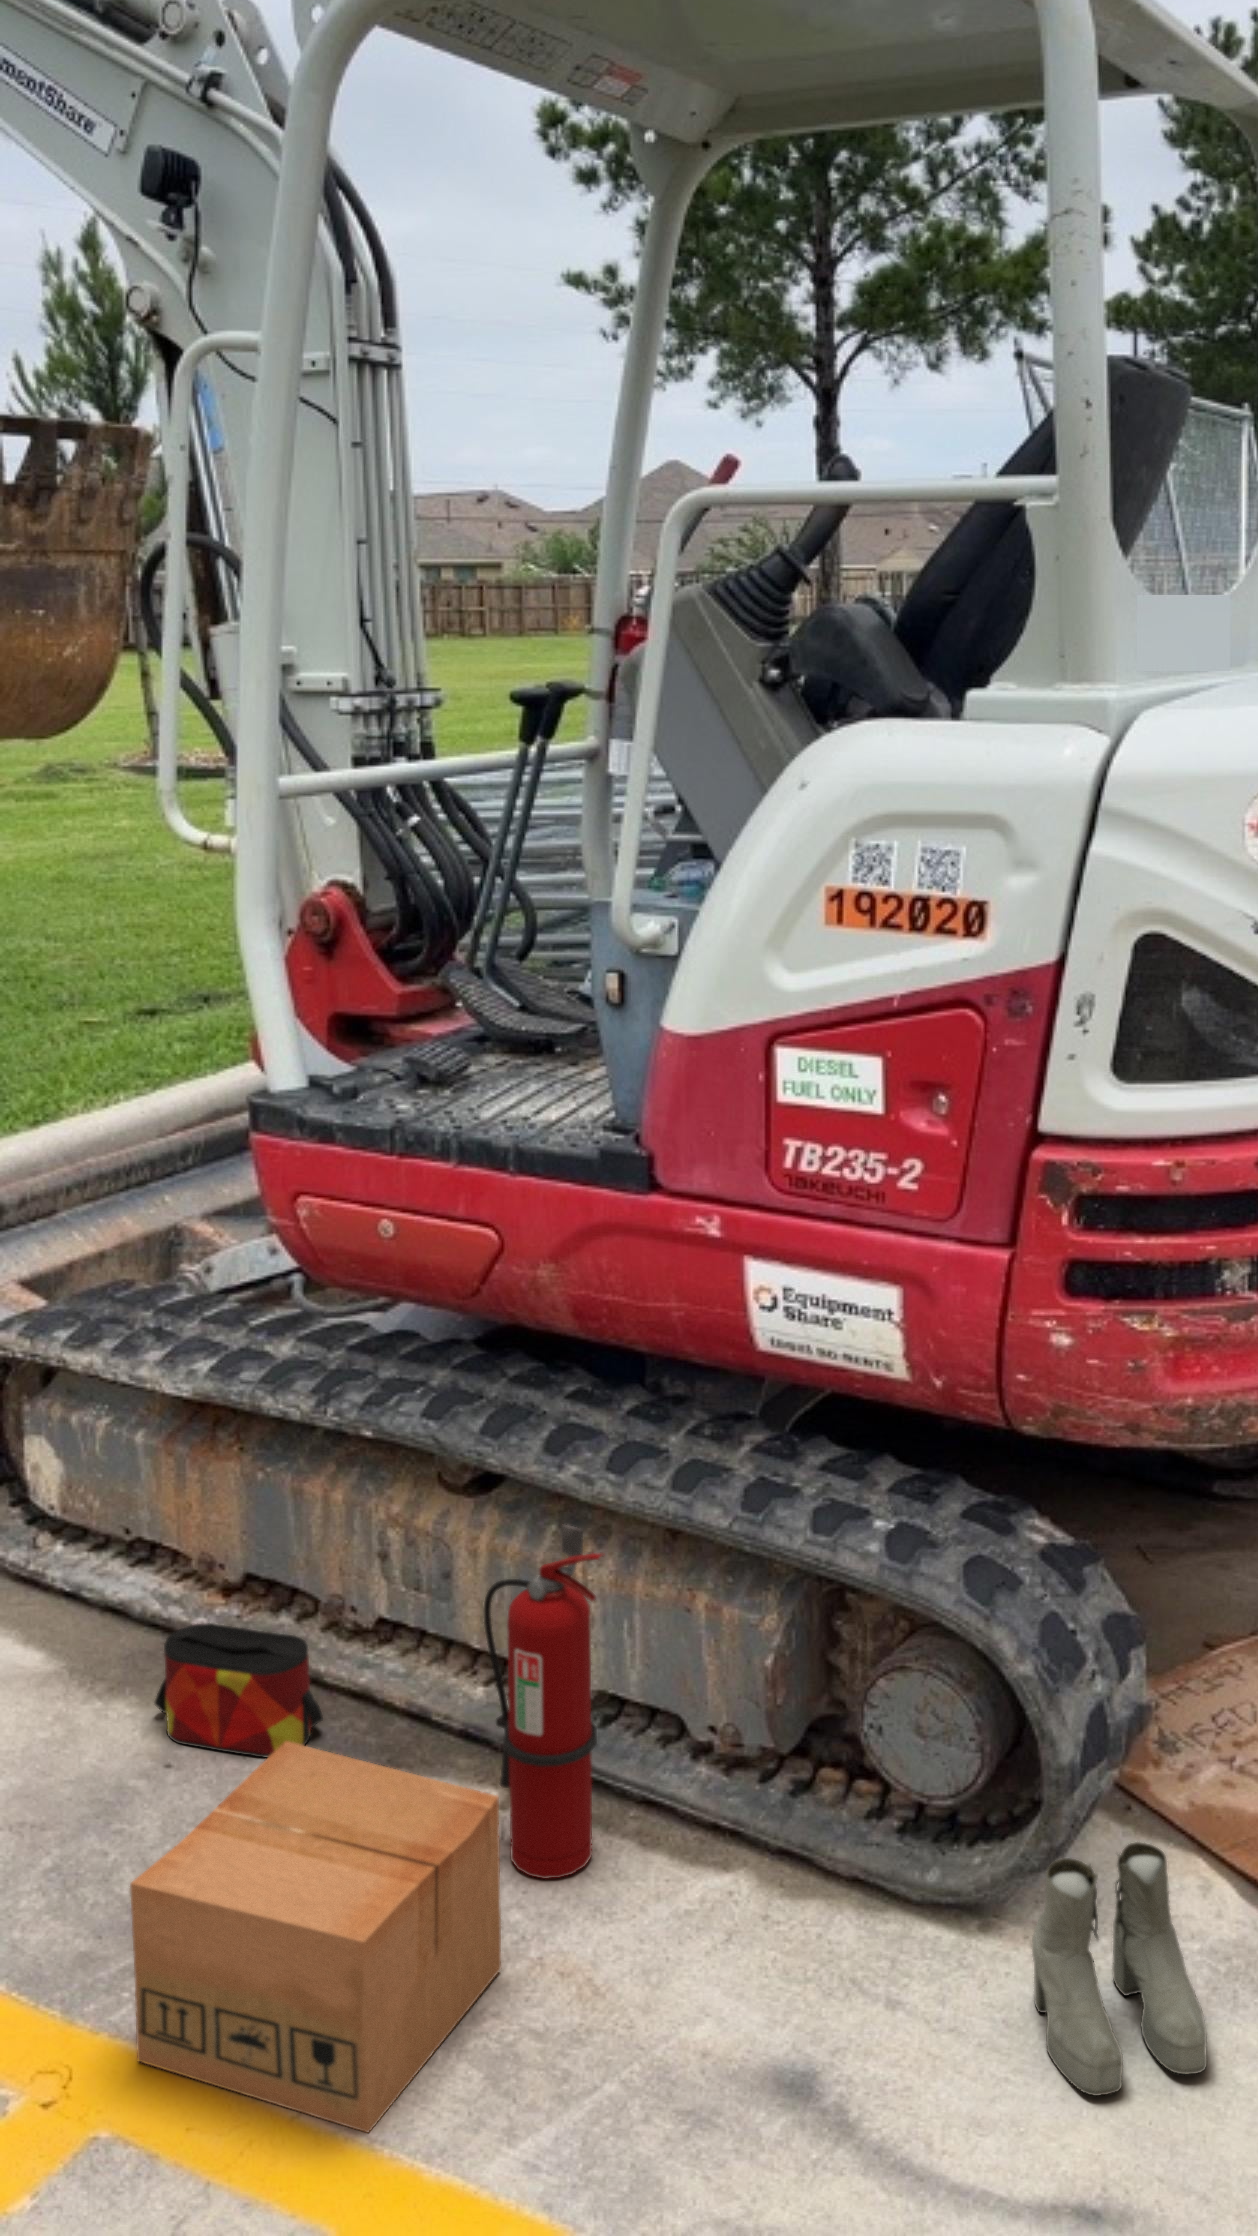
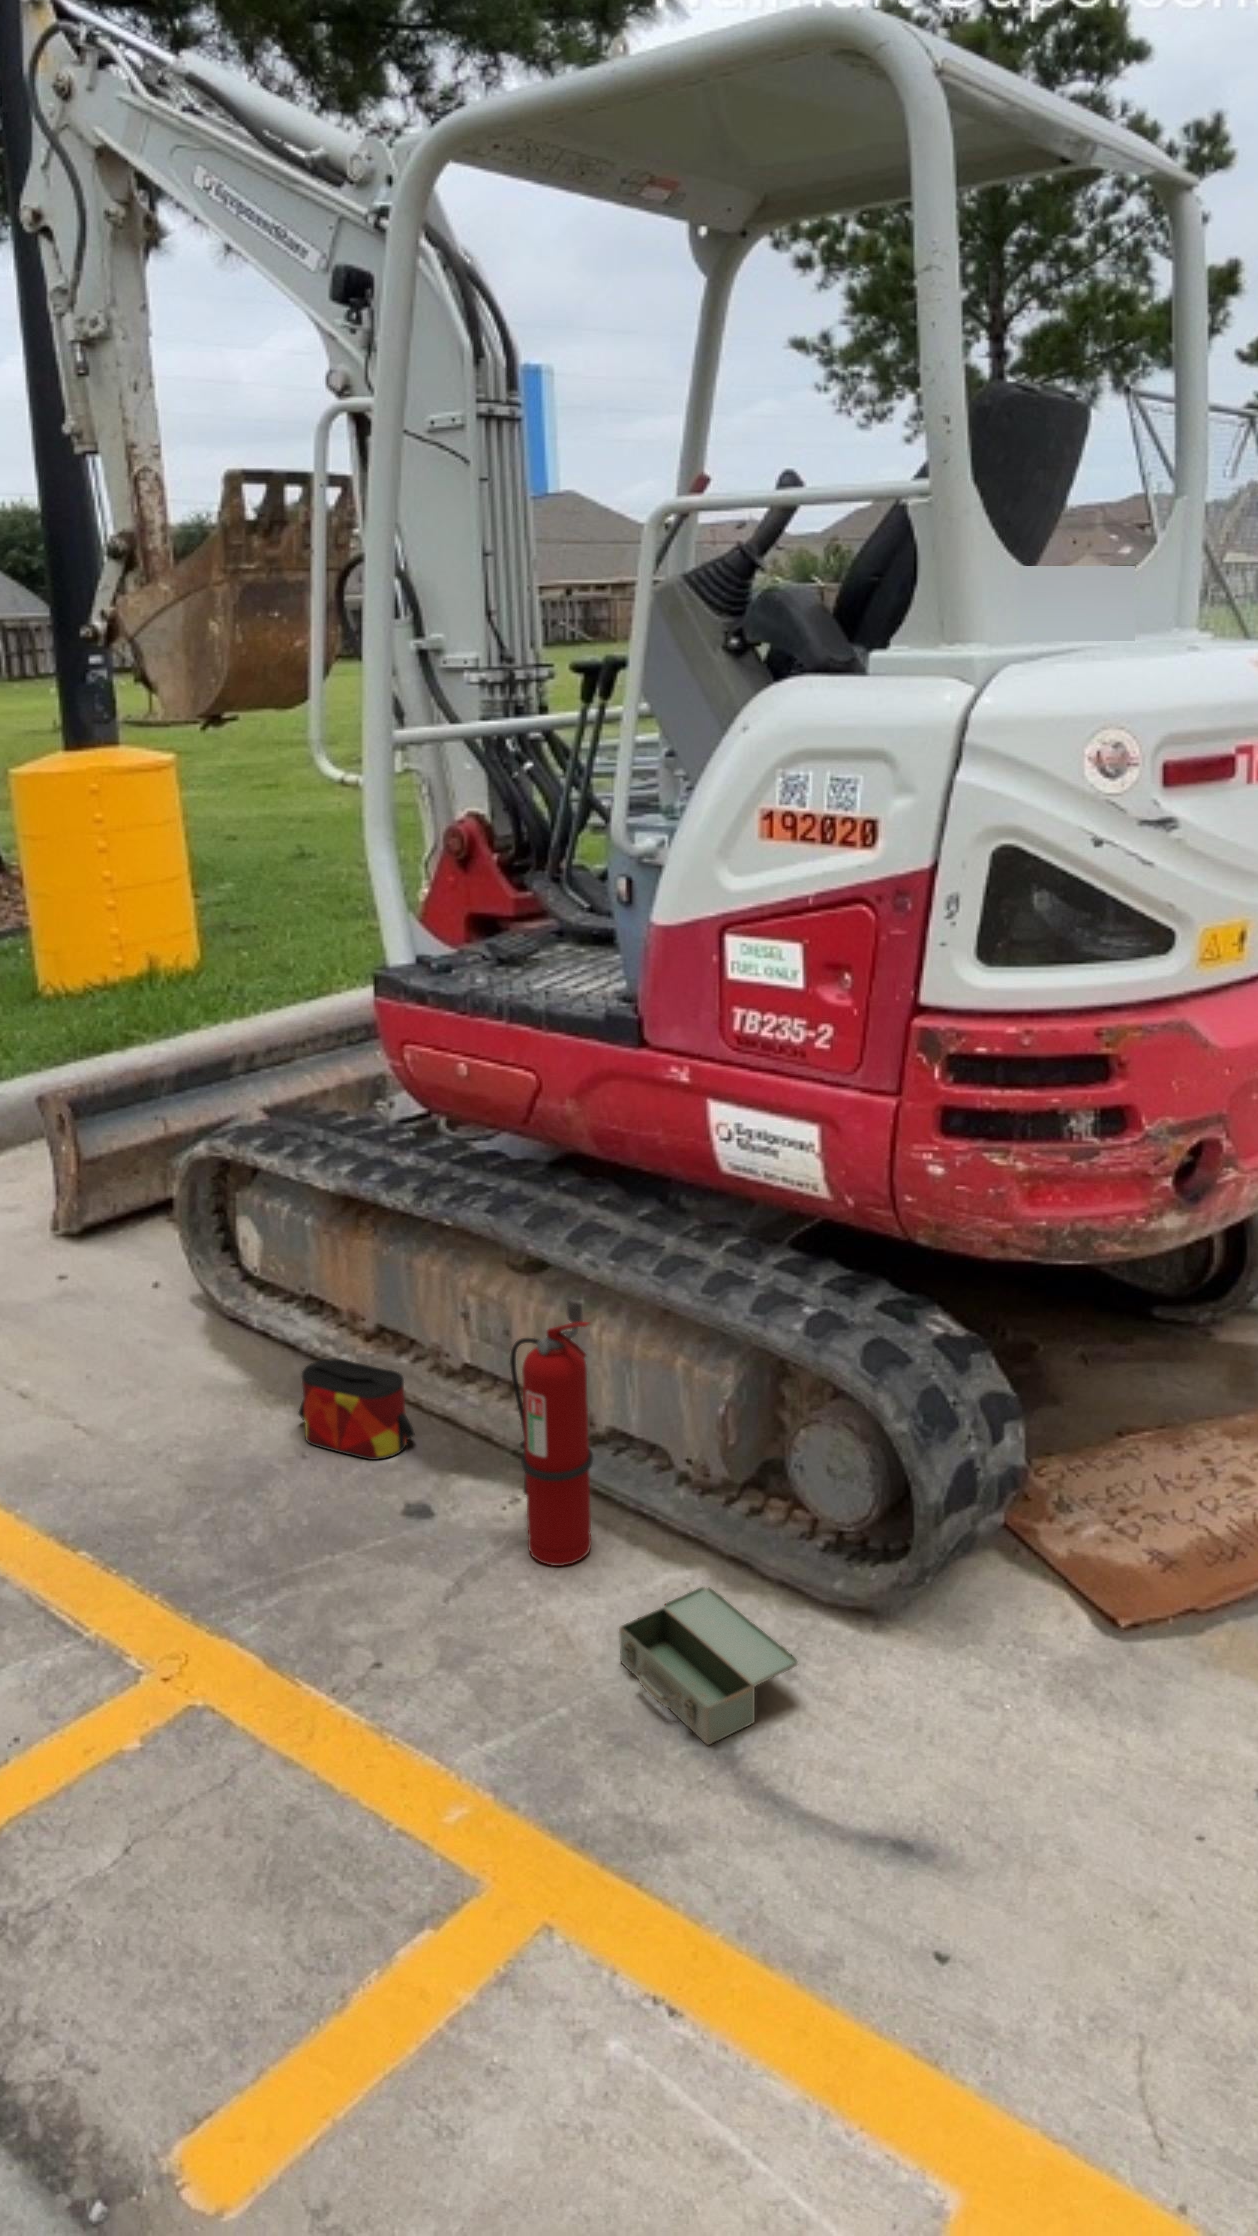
cardboard box: present [130,1741,501,2133] -> none [215,1448,501,1743]
boots: present [1032,1842,1207,2096] -> none [903,1575,1036,1773]
toolbox: none [666,1888,905,2092] -> present [619,1587,798,1745]

